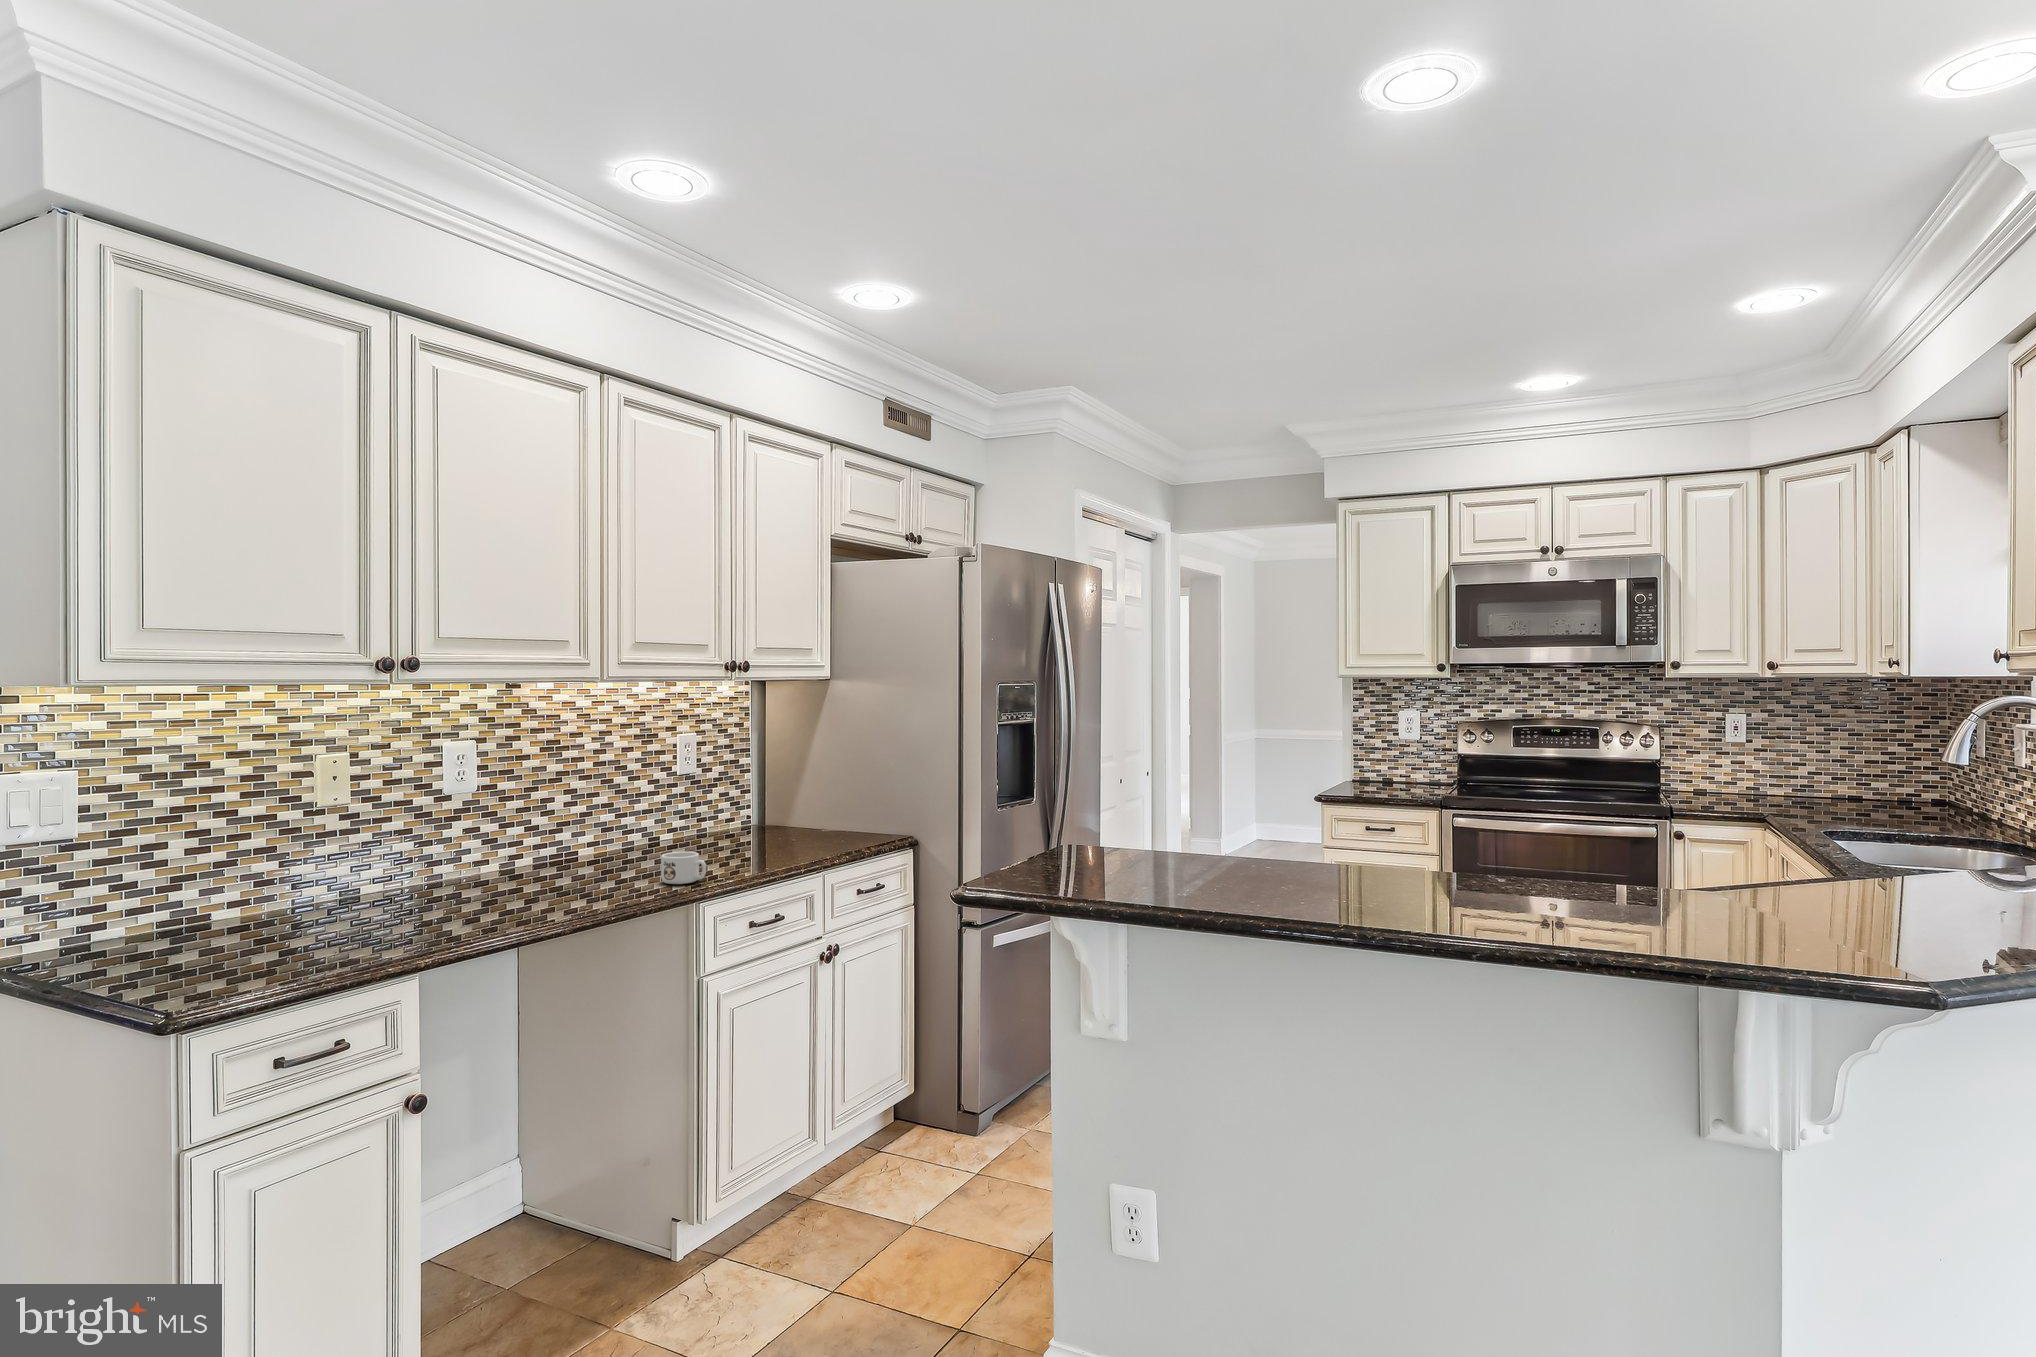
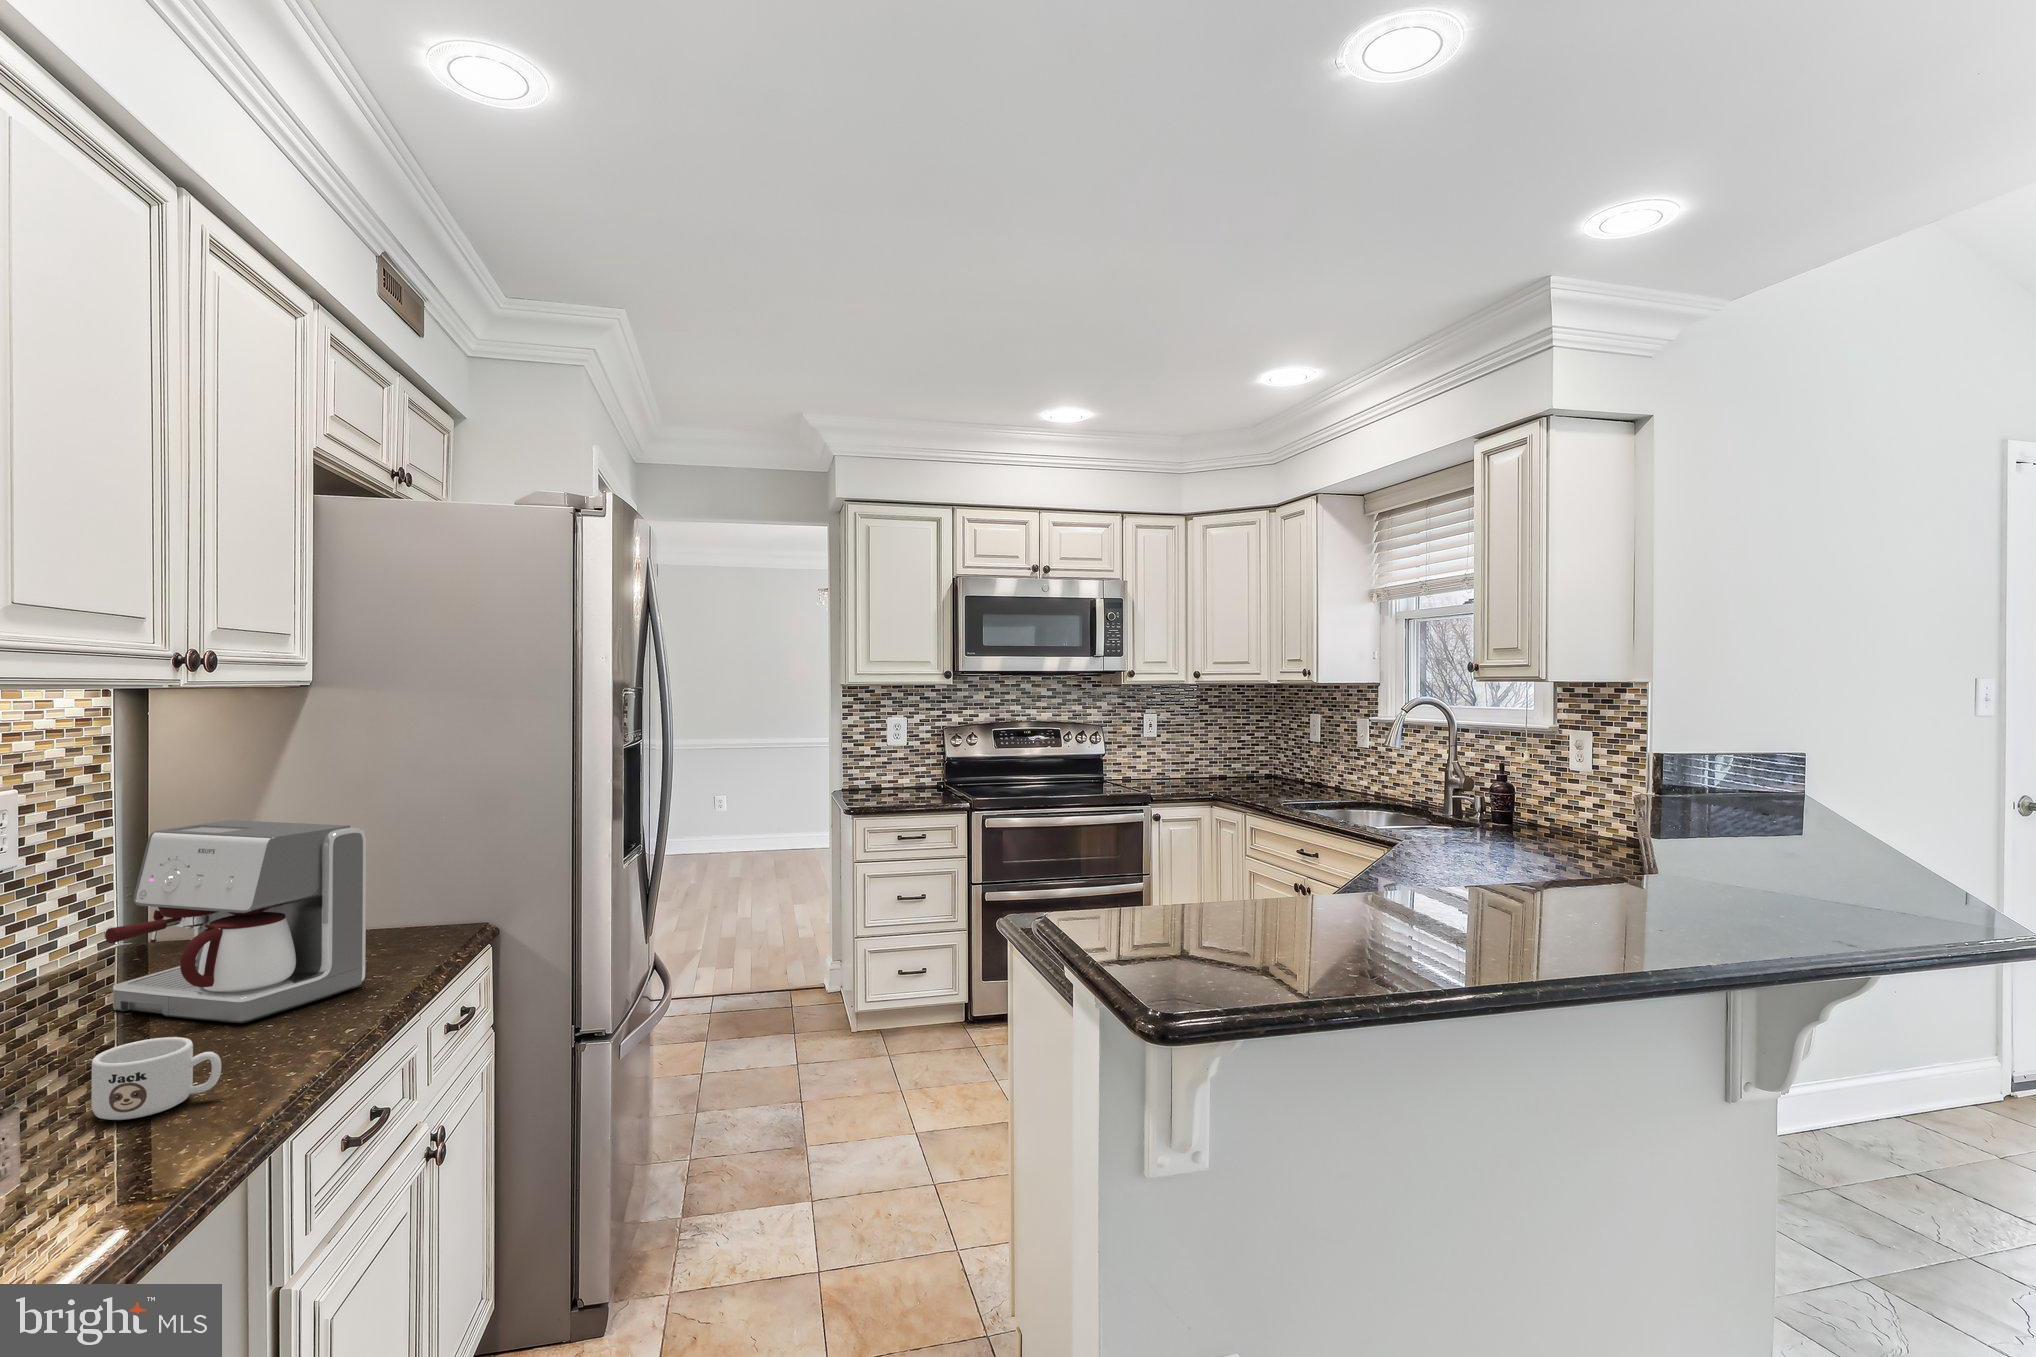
coffee maker: none [708,756,819,861] -> present [105,820,366,1023]

